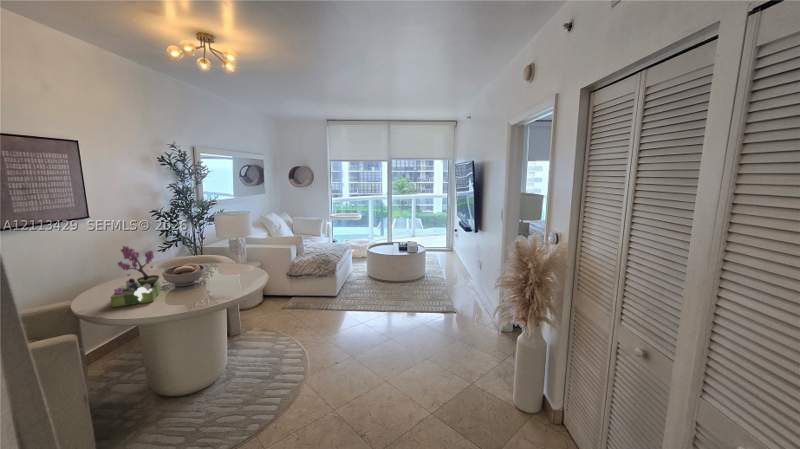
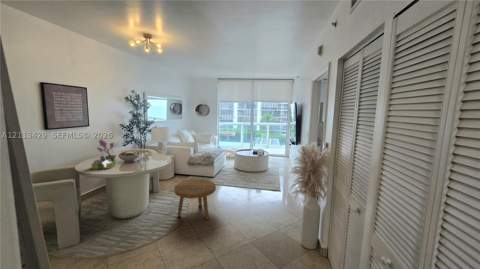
footstool: none [279,305,356,379] -> present [174,179,216,219]

